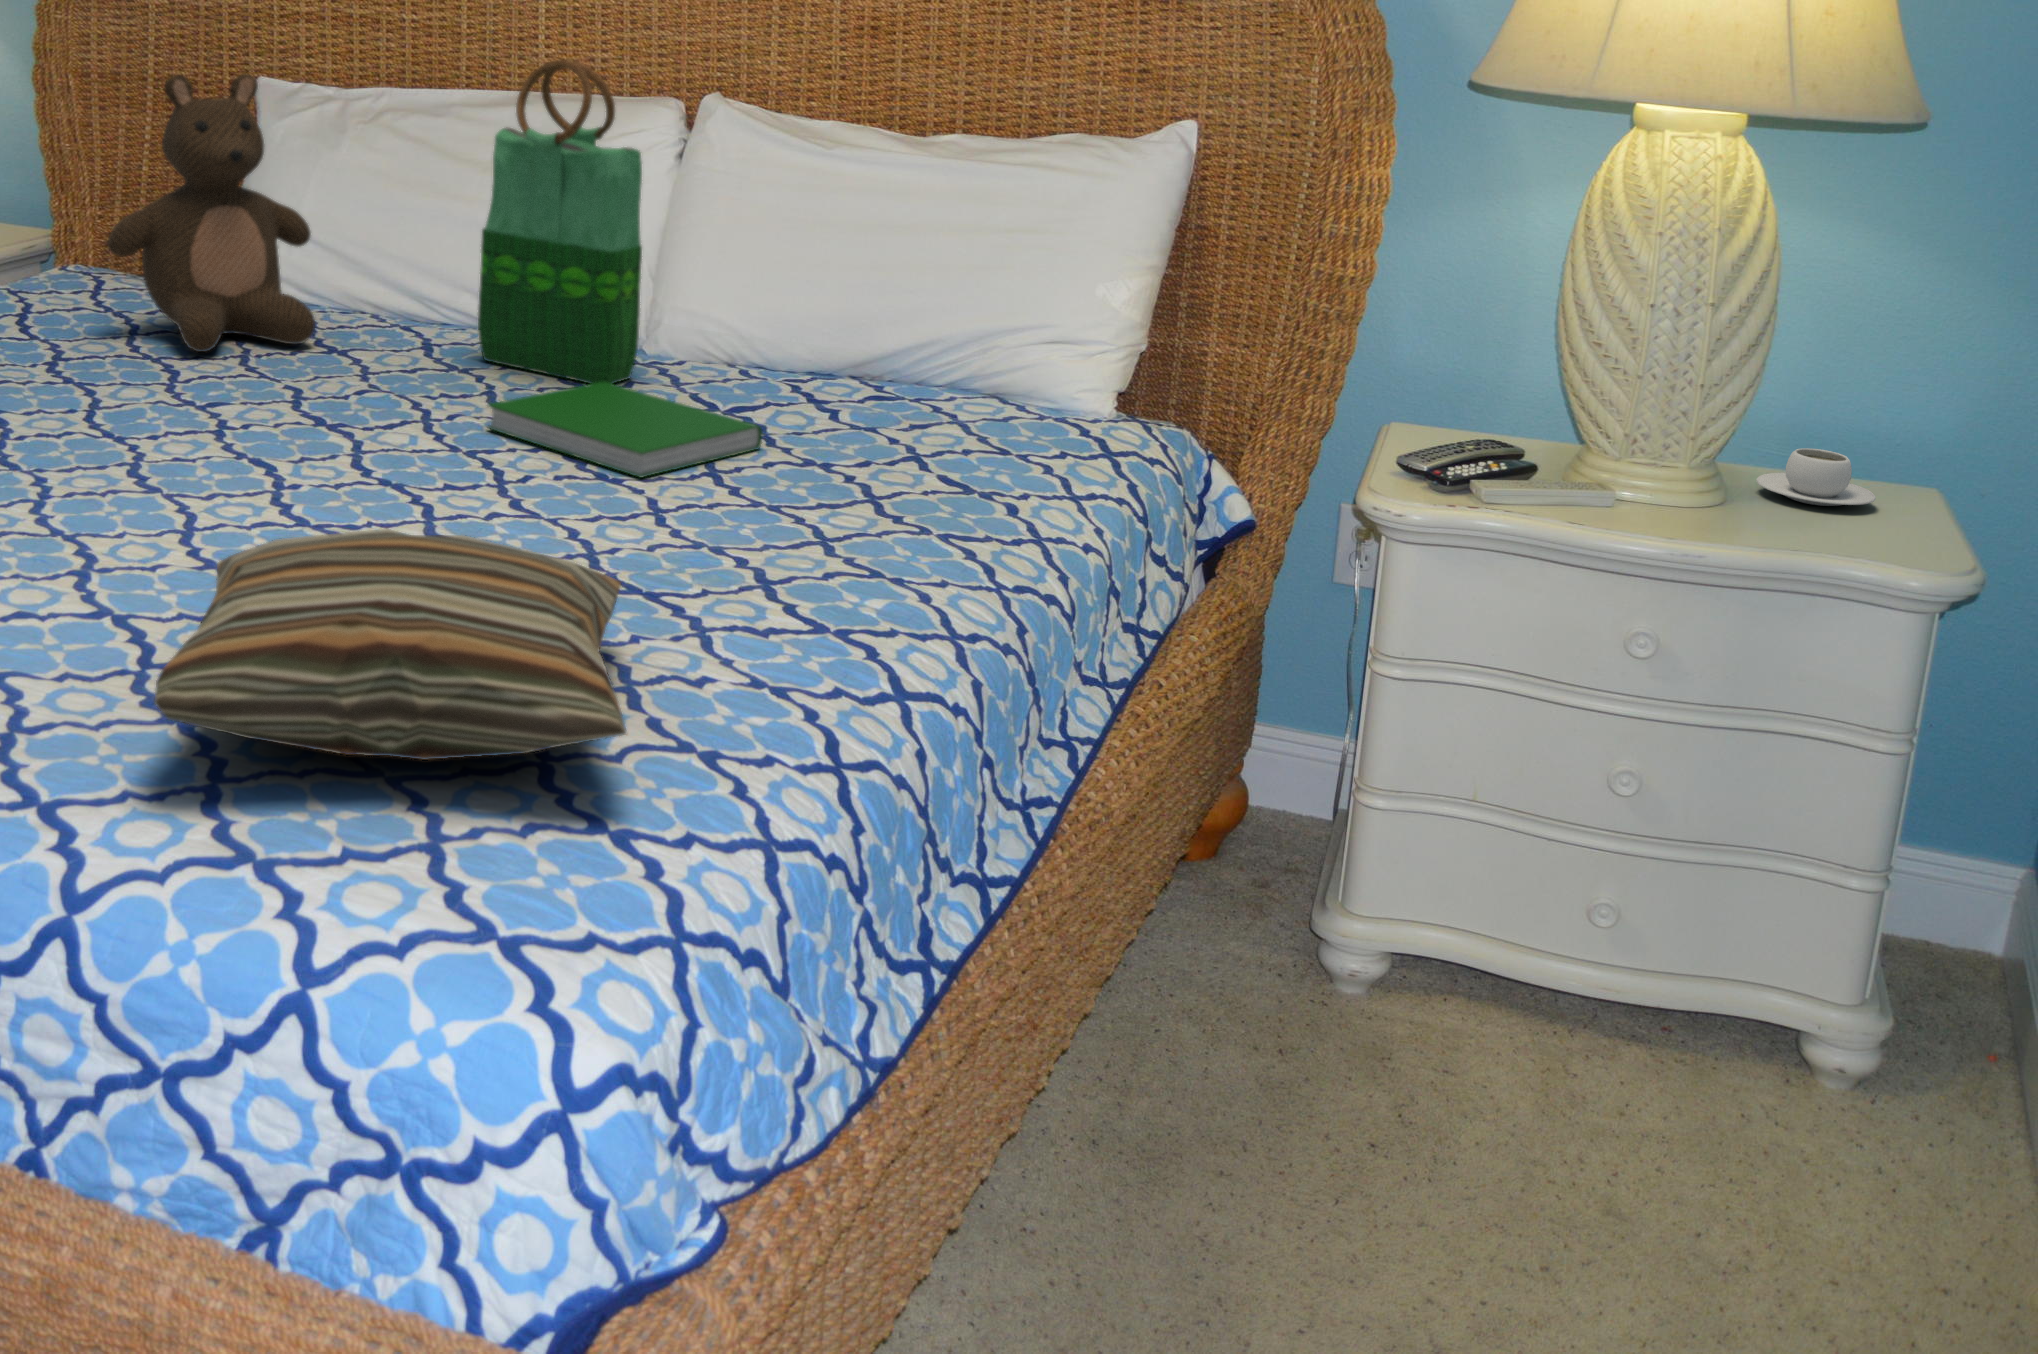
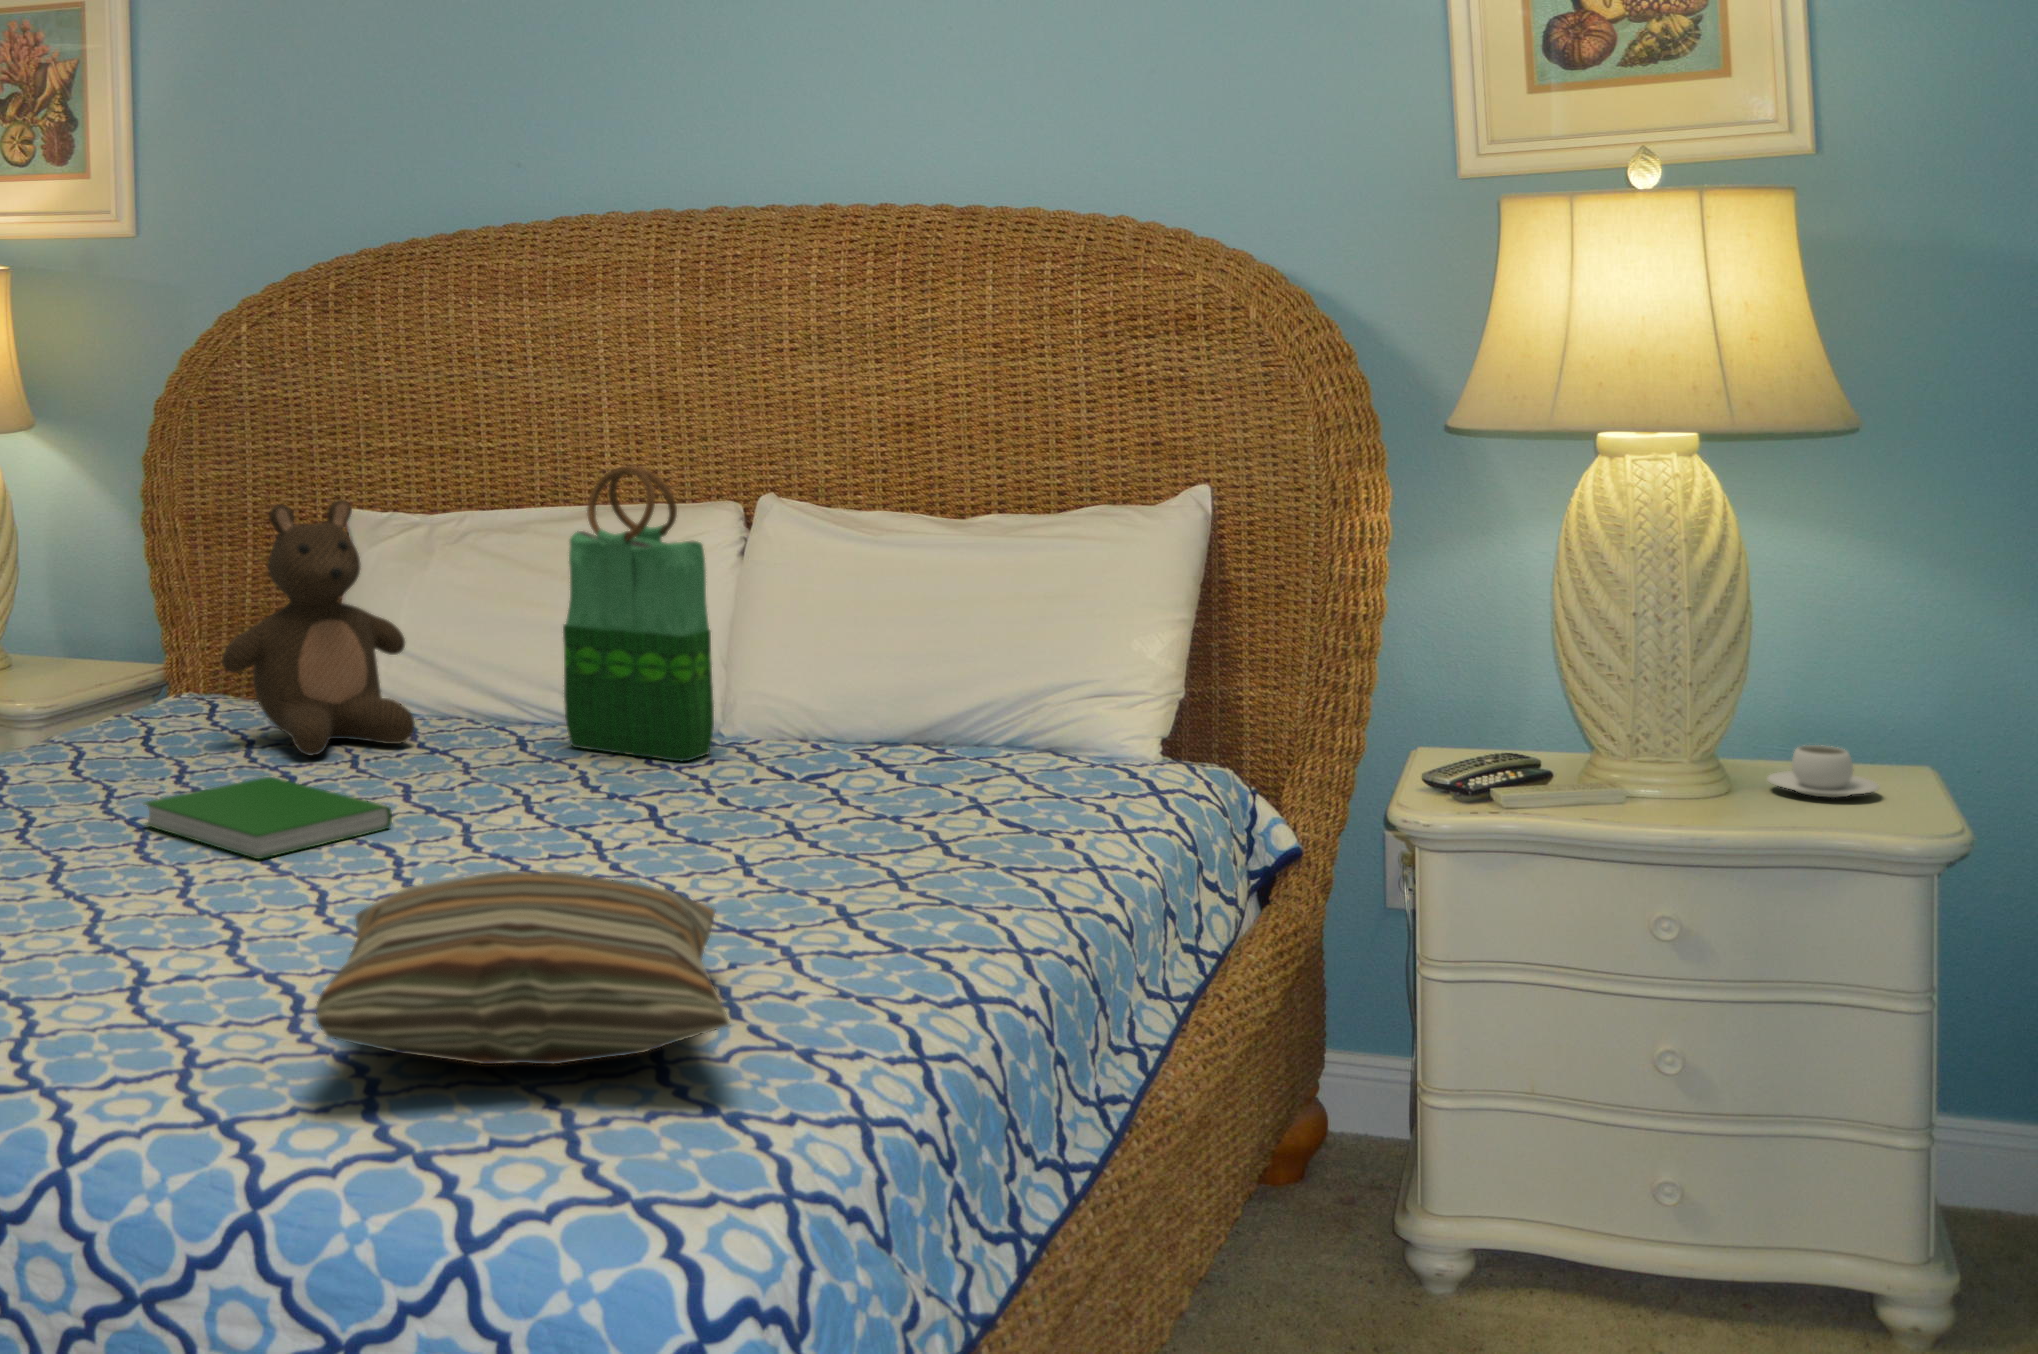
hardcover book: present [488,382,763,477] -> present [144,777,392,859]

